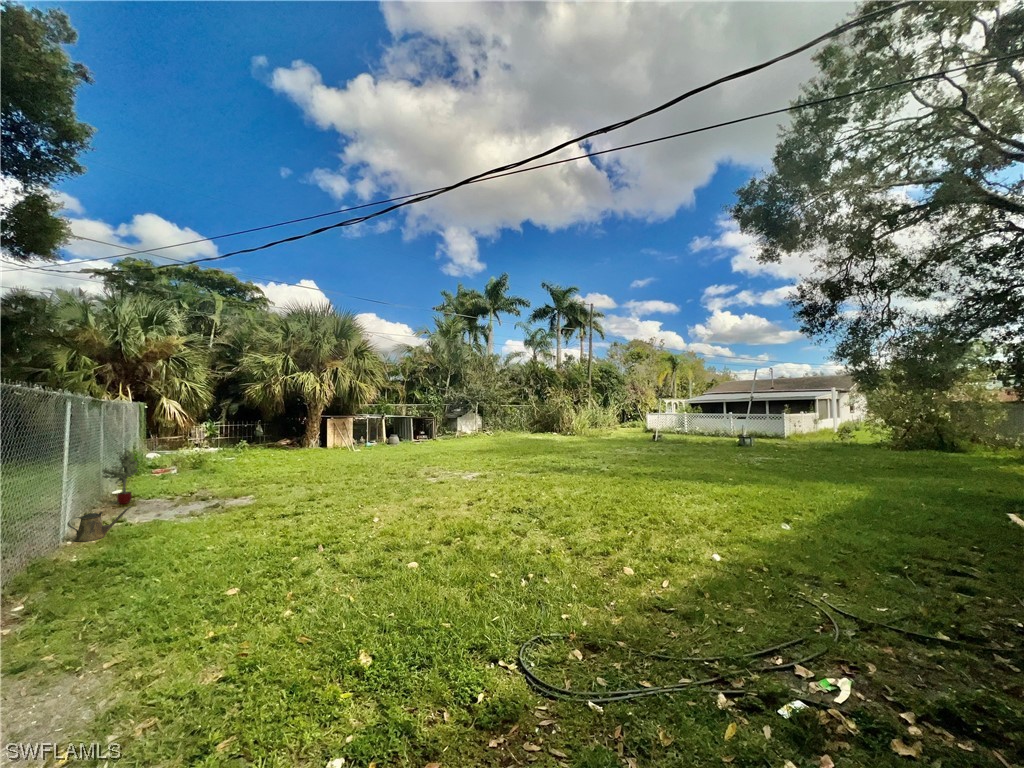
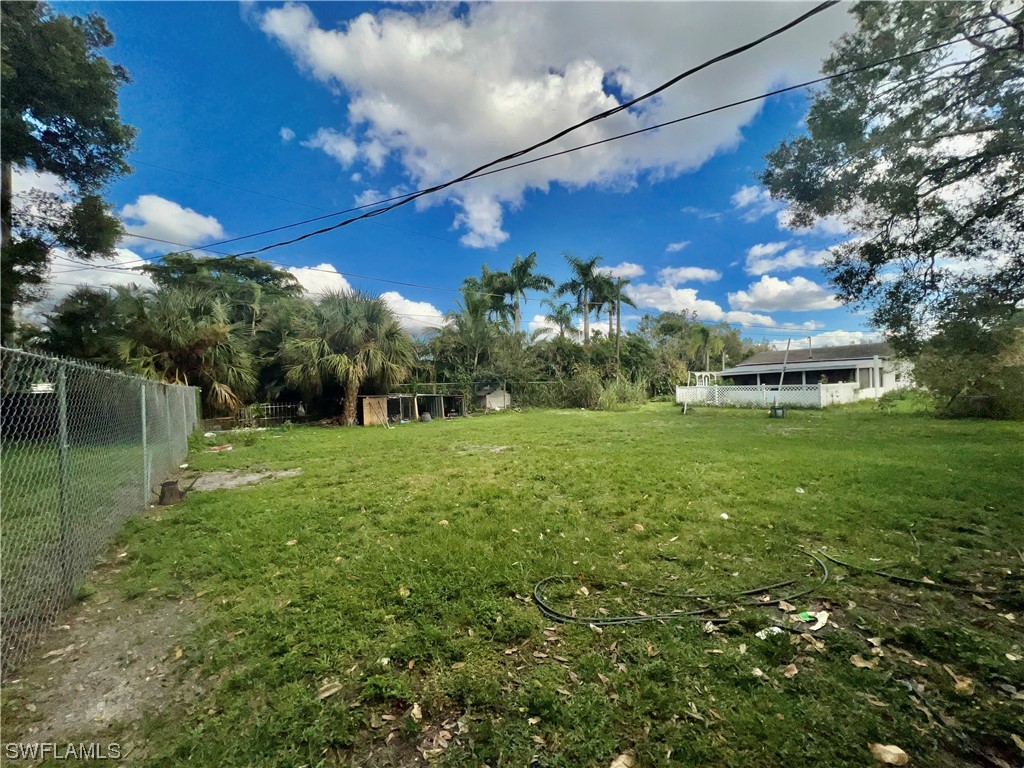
round table: none [919,429,961,452] -> present [958,395,993,416]
potted tree: present [103,448,139,504] -> none [173,426,204,475]

